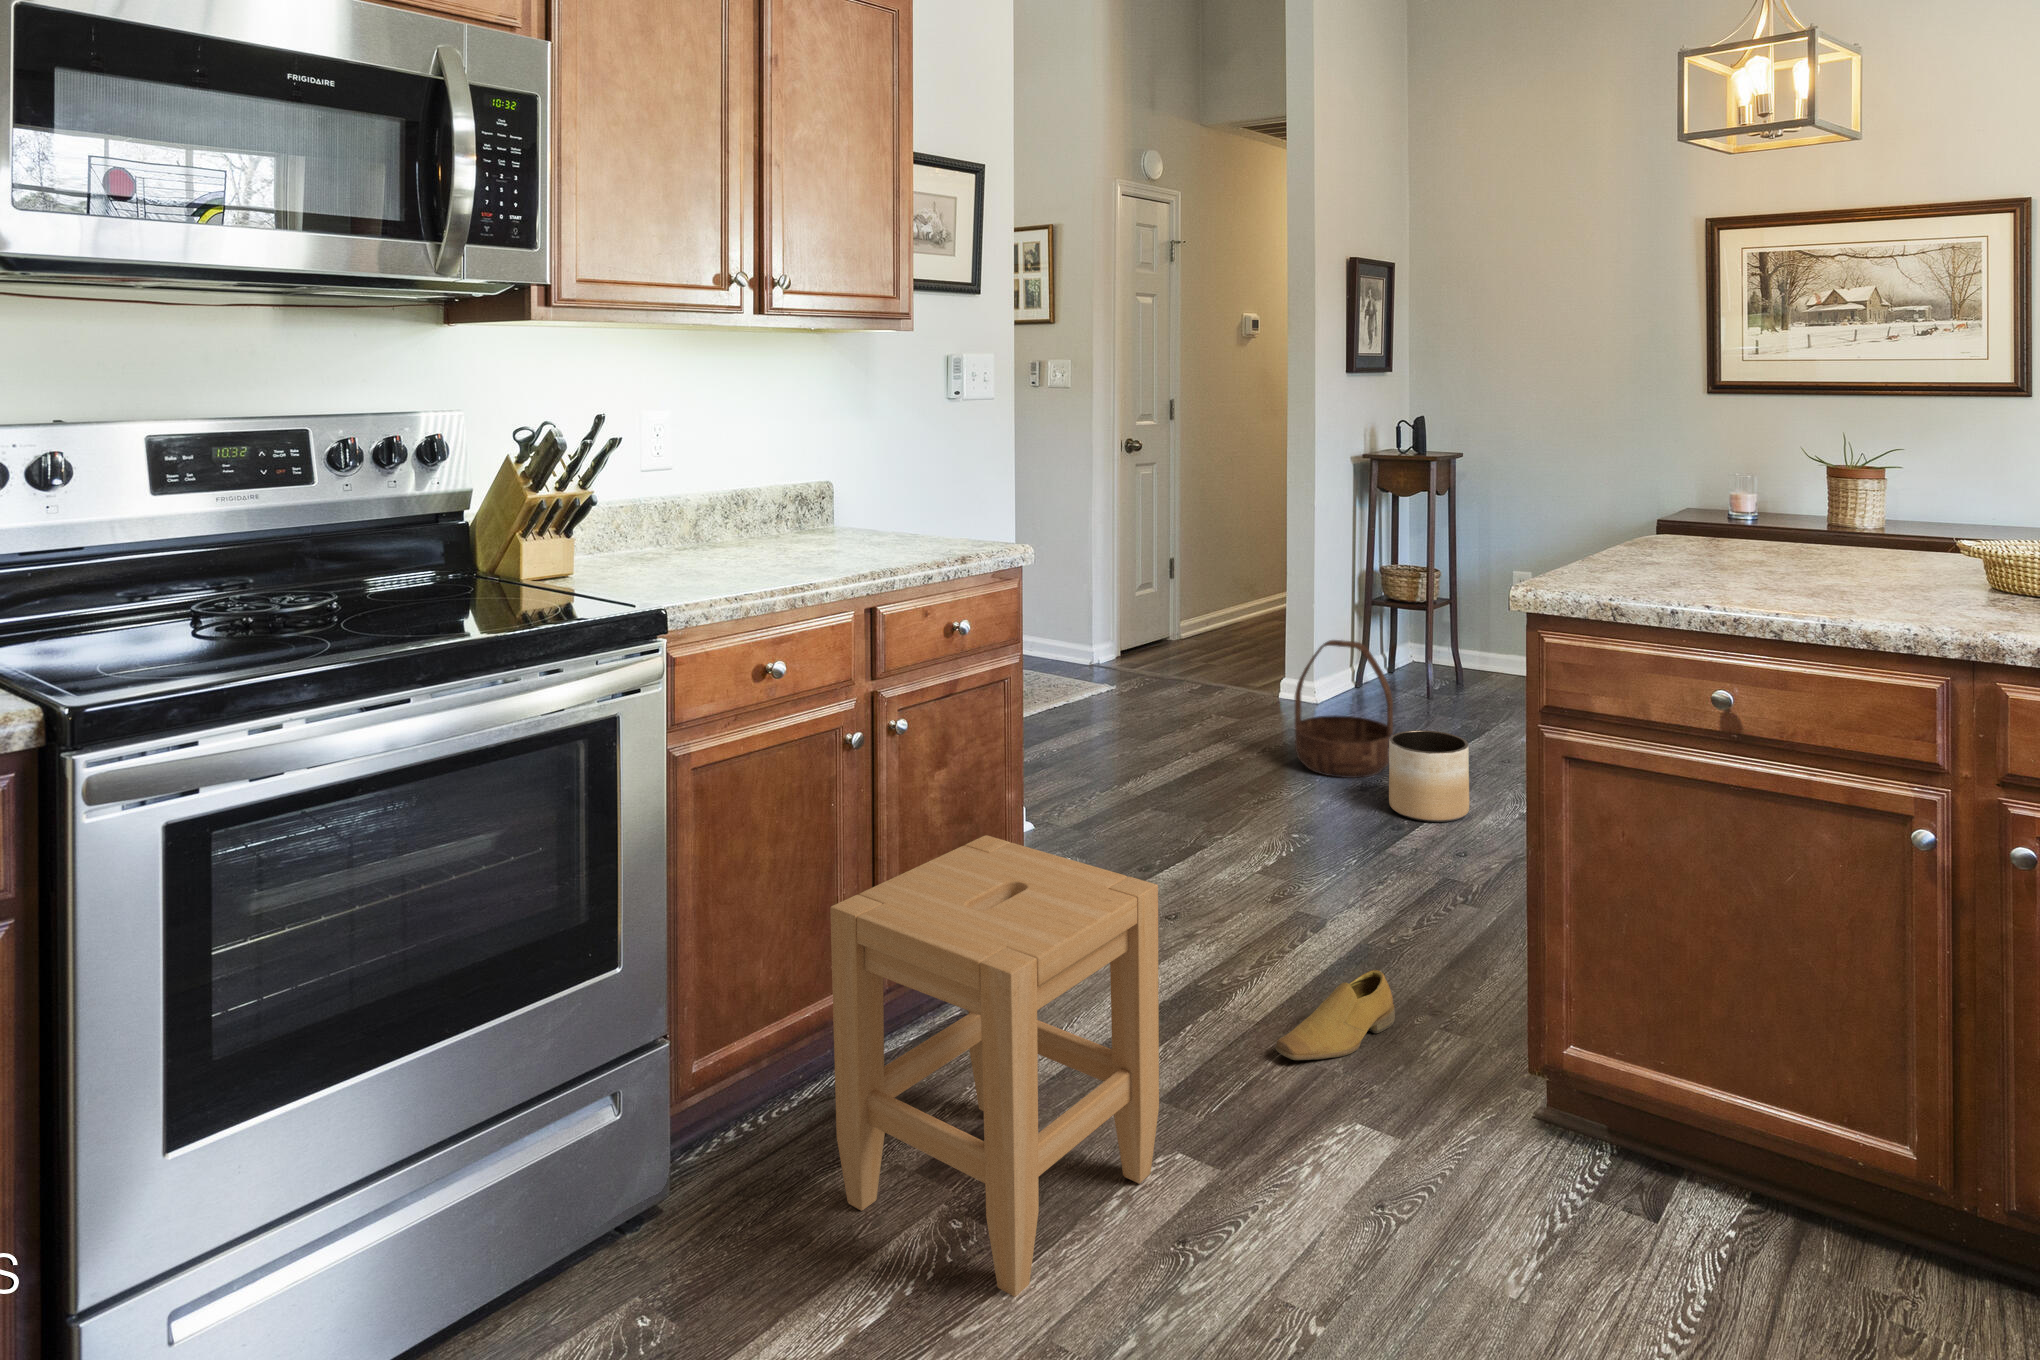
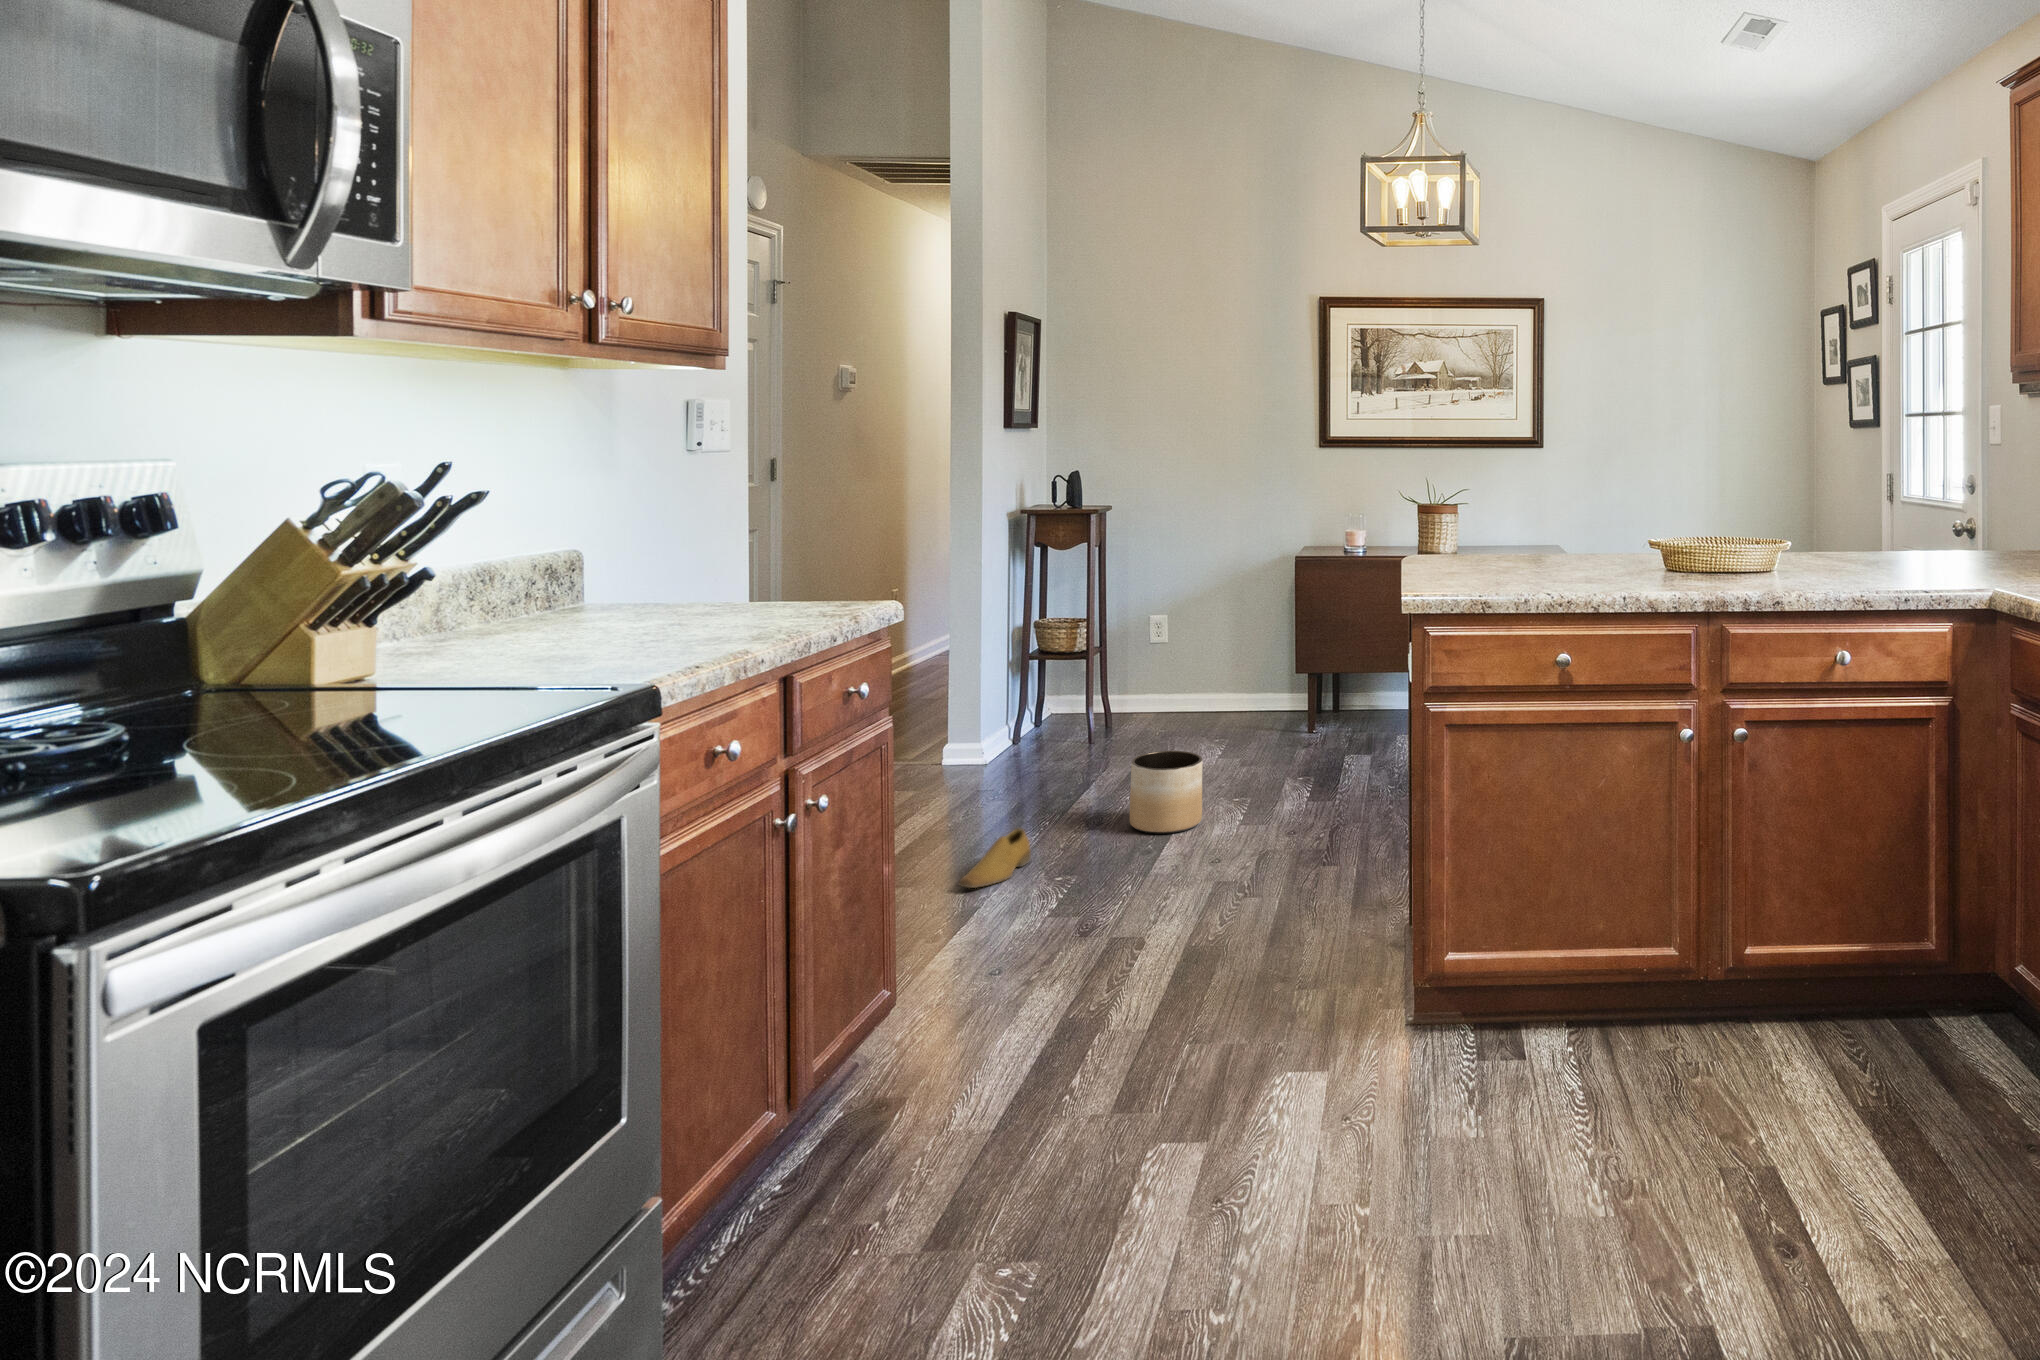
basket: present [1295,640,1393,778] -> none [1013,679,1111,813]
stool: present [830,835,1159,1297] -> none [862,887,1169,1308]
shoe: present [1275,970,1395,1060] -> present [959,829,1031,888]

